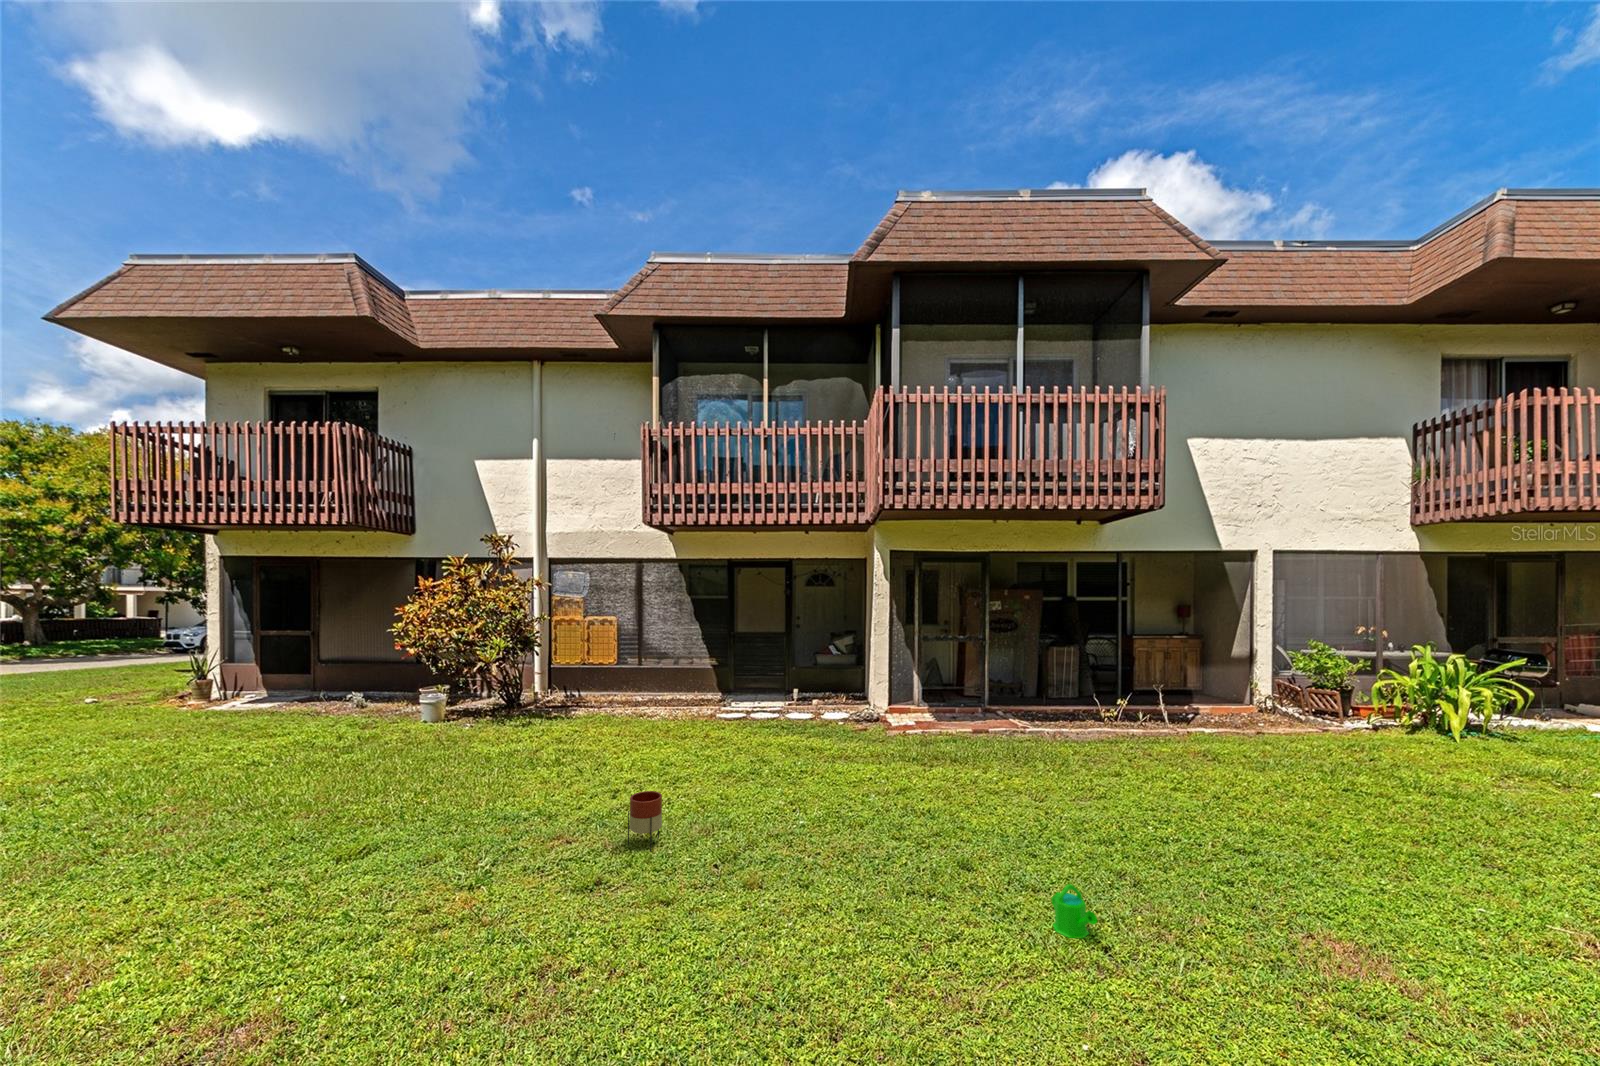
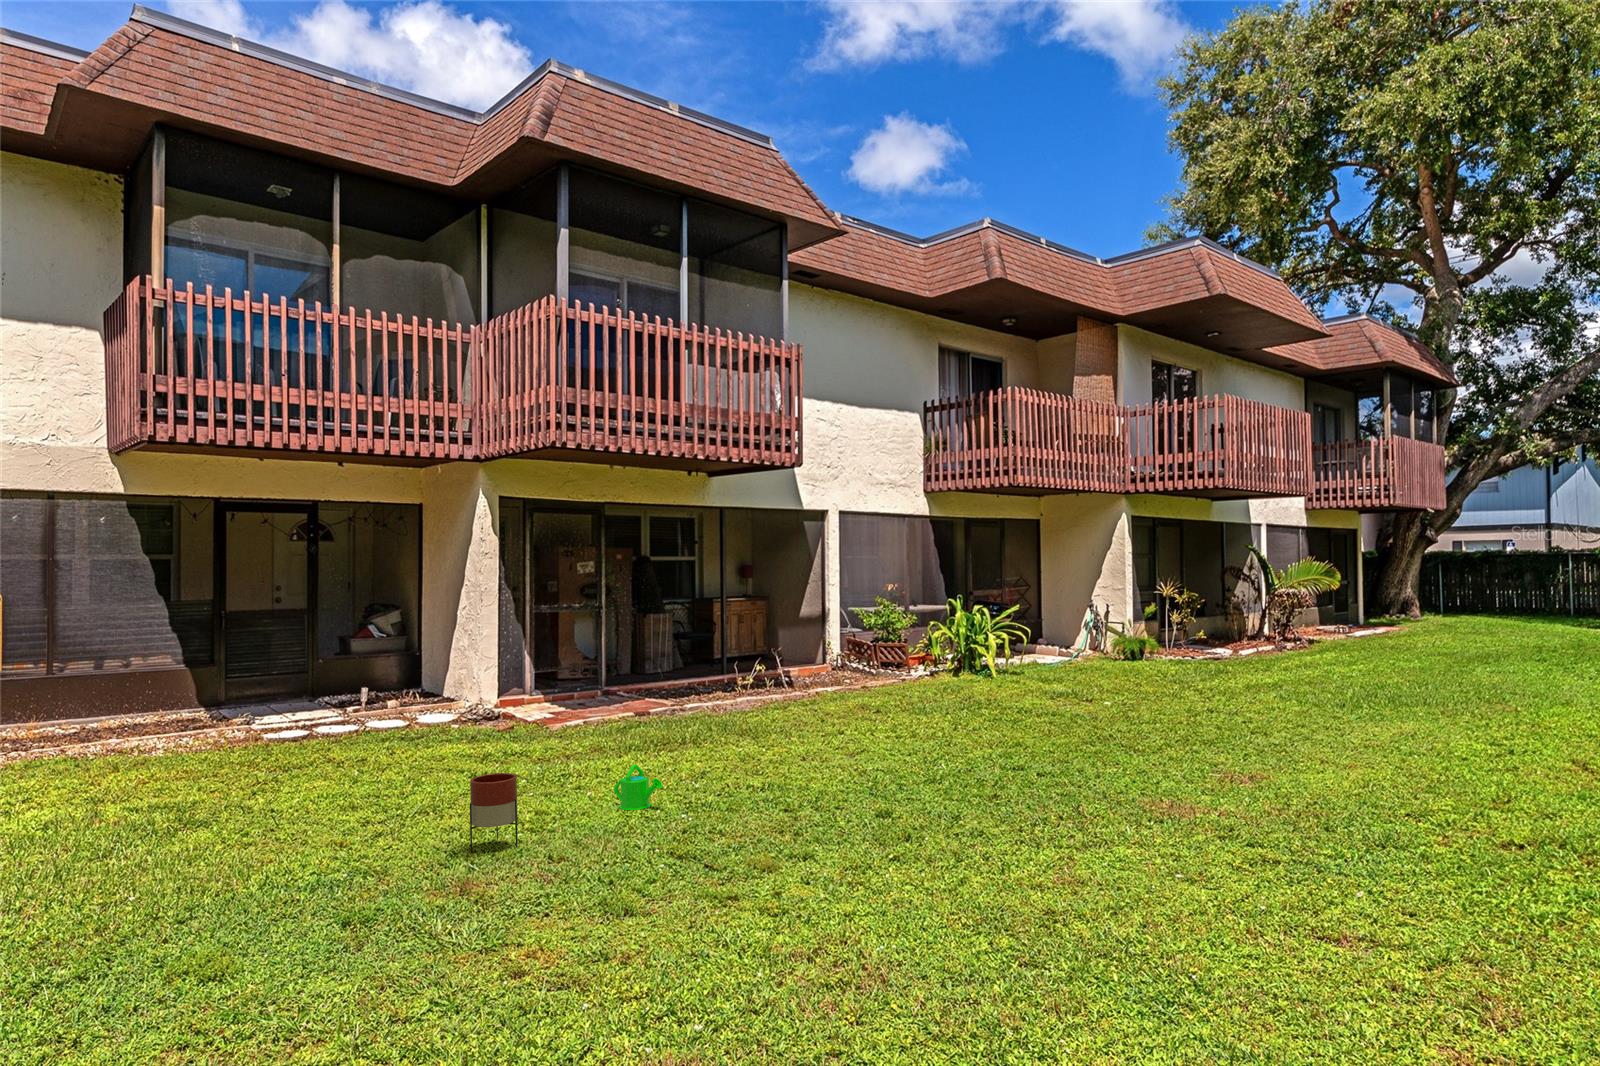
watering can: present [1051,884,1097,938] -> present [614,764,662,810]

